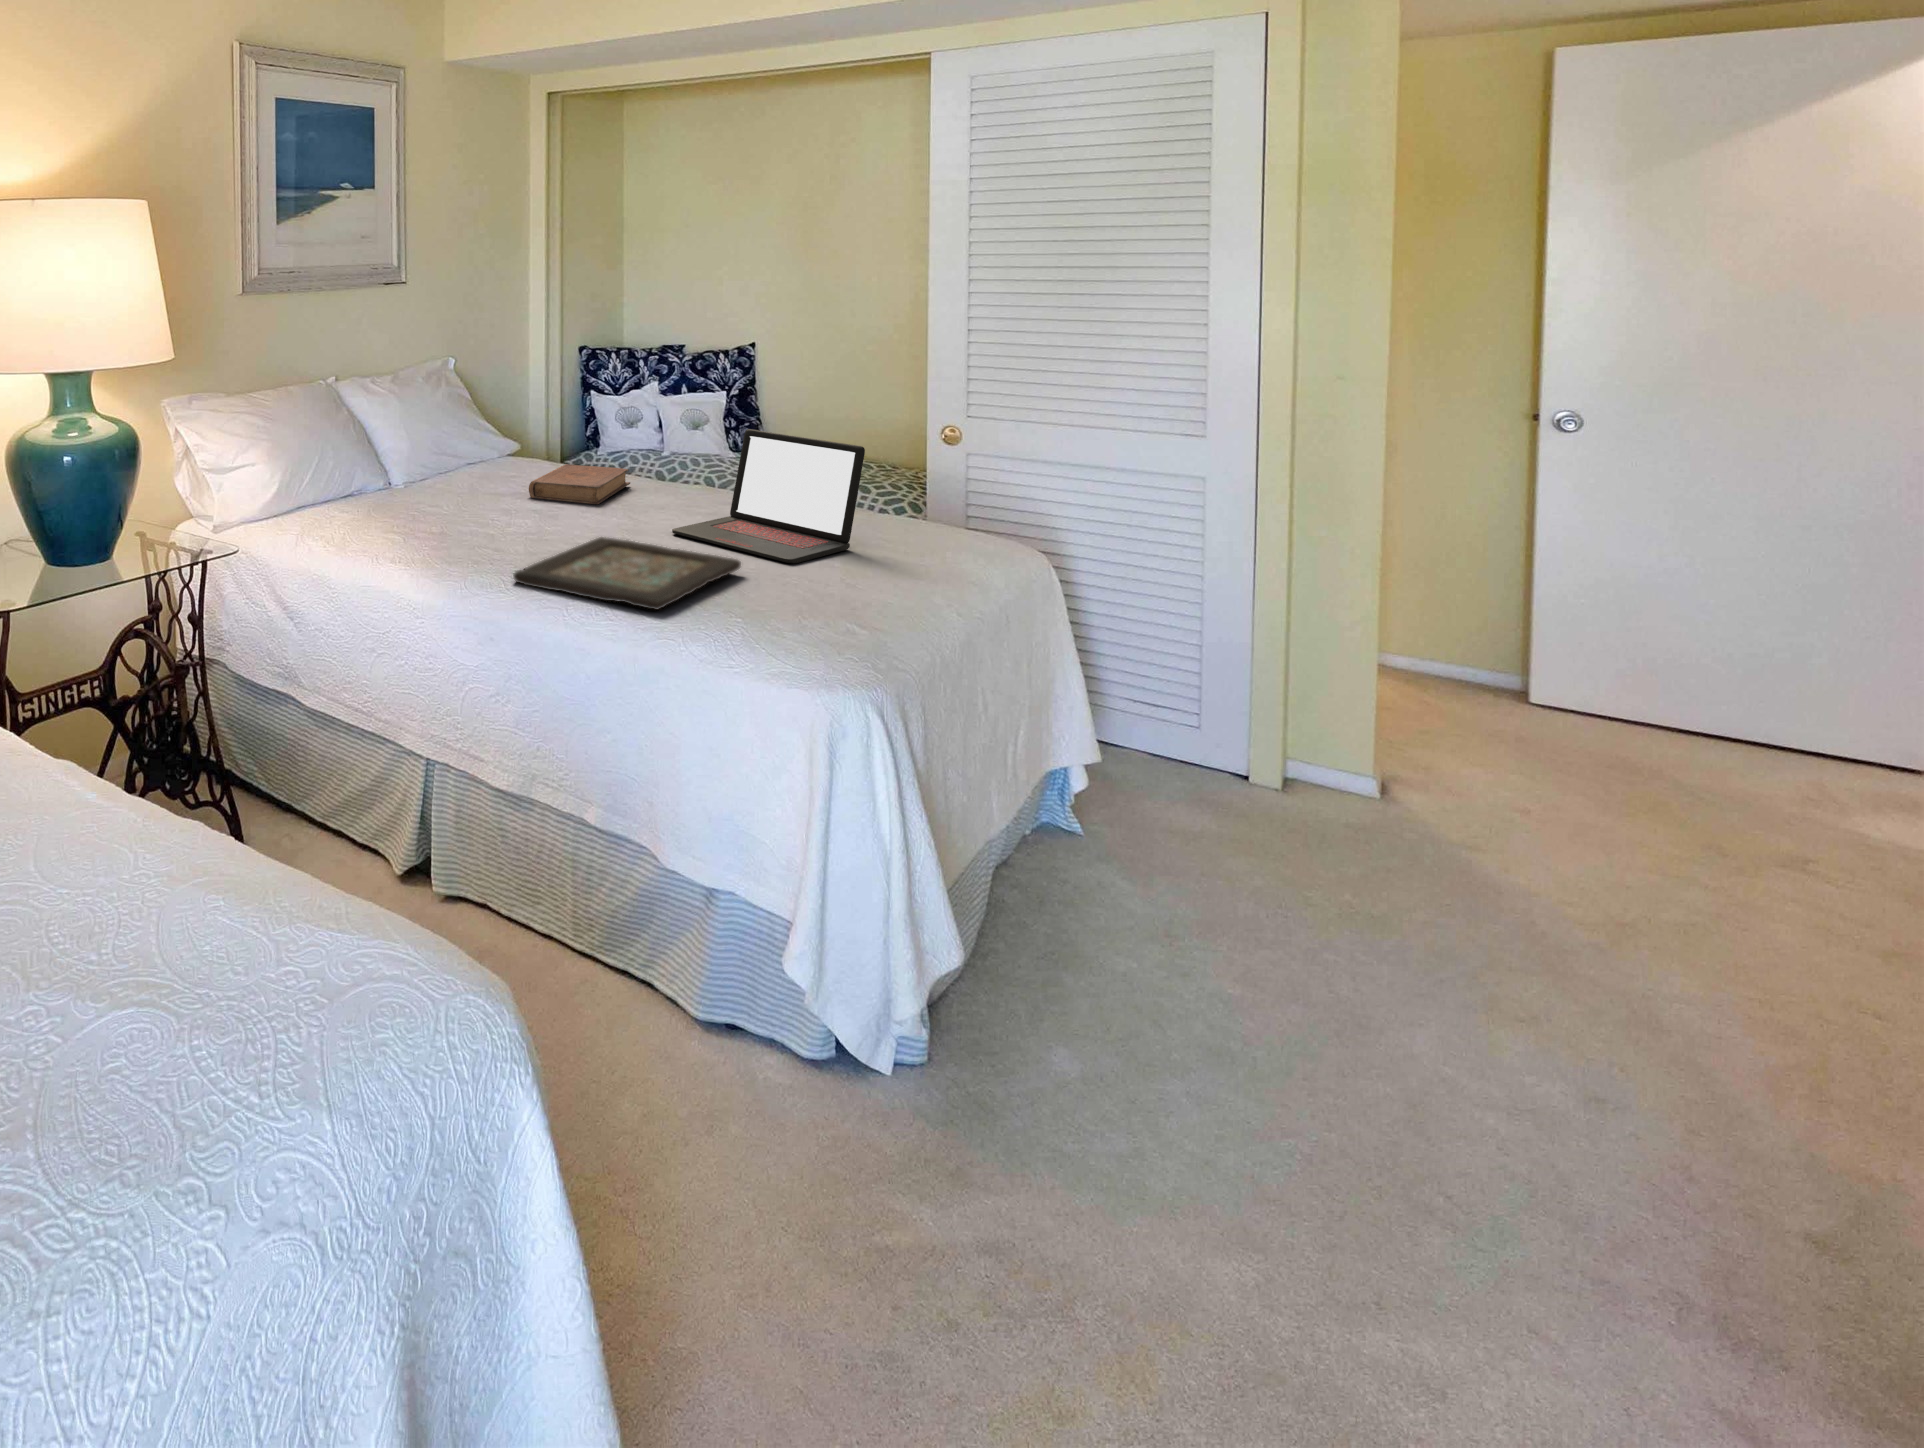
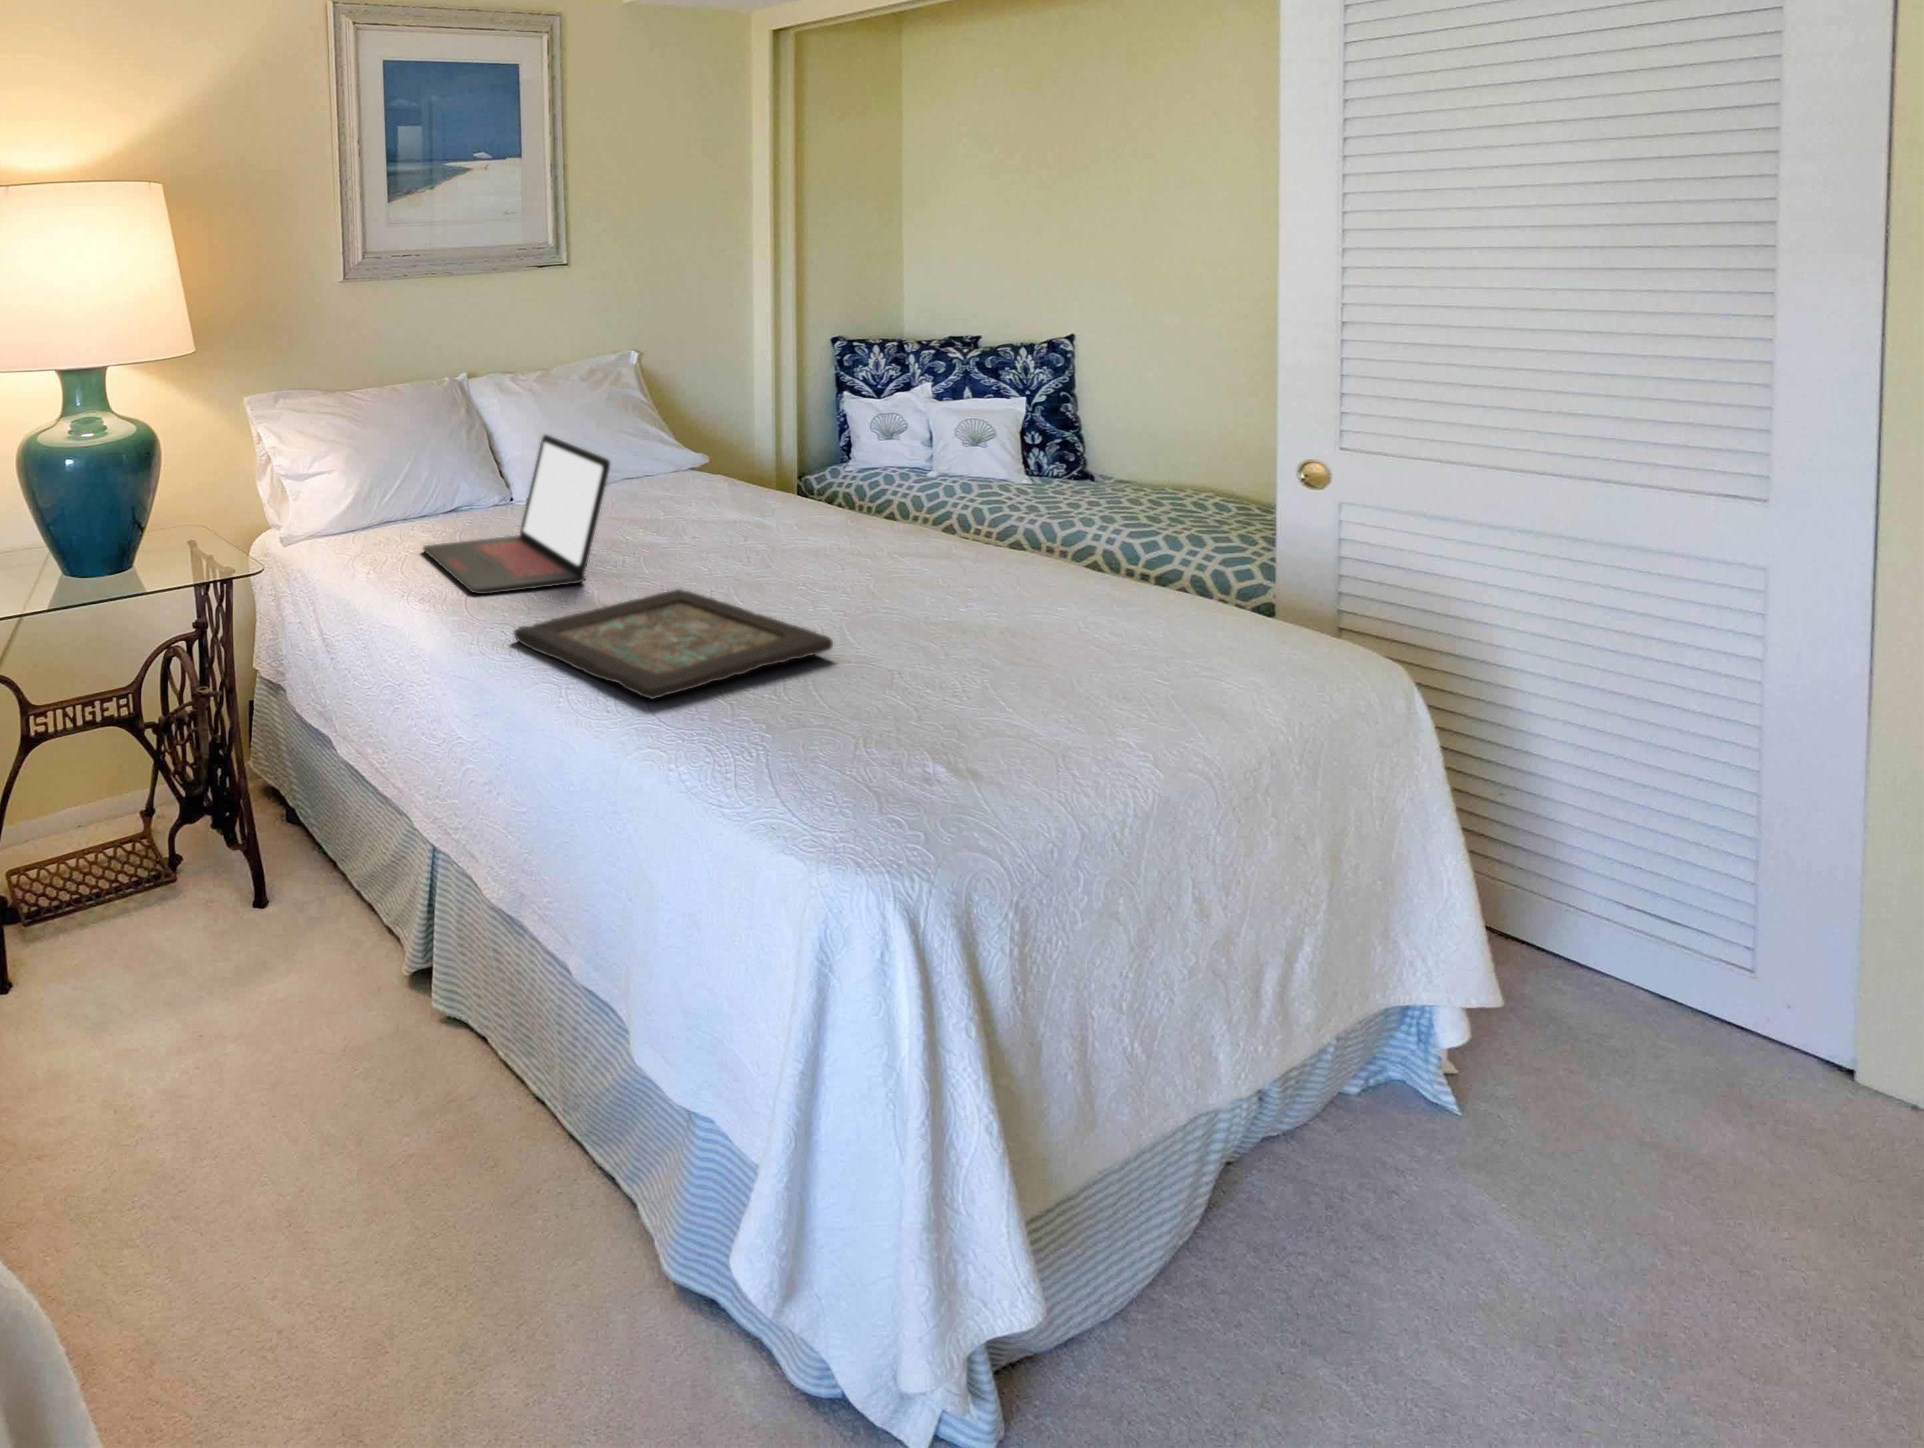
laptop: present [672,429,865,564] -> present [423,435,610,594]
book: present [529,464,630,504] -> none [667,488,817,543]

